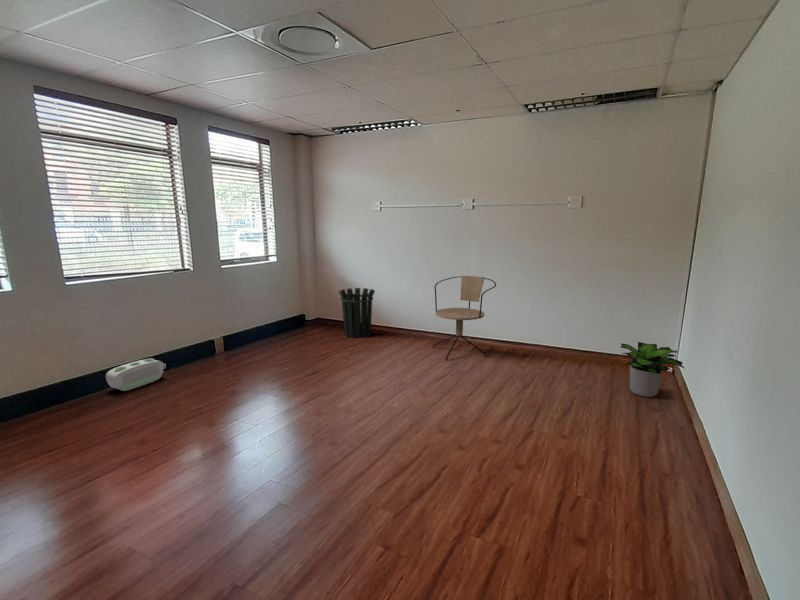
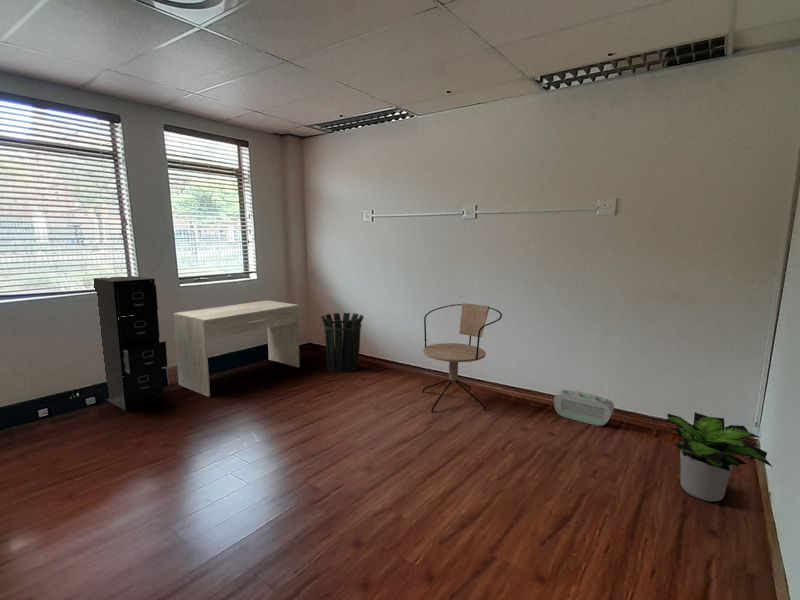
filing cabinet: none [156,259,226,373] -> present [93,276,167,411]
desk: none [219,279,320,360] -> present [173,300,300,397]
air purifier: present [106,358,164,391] -> present [554,390,614,426]

